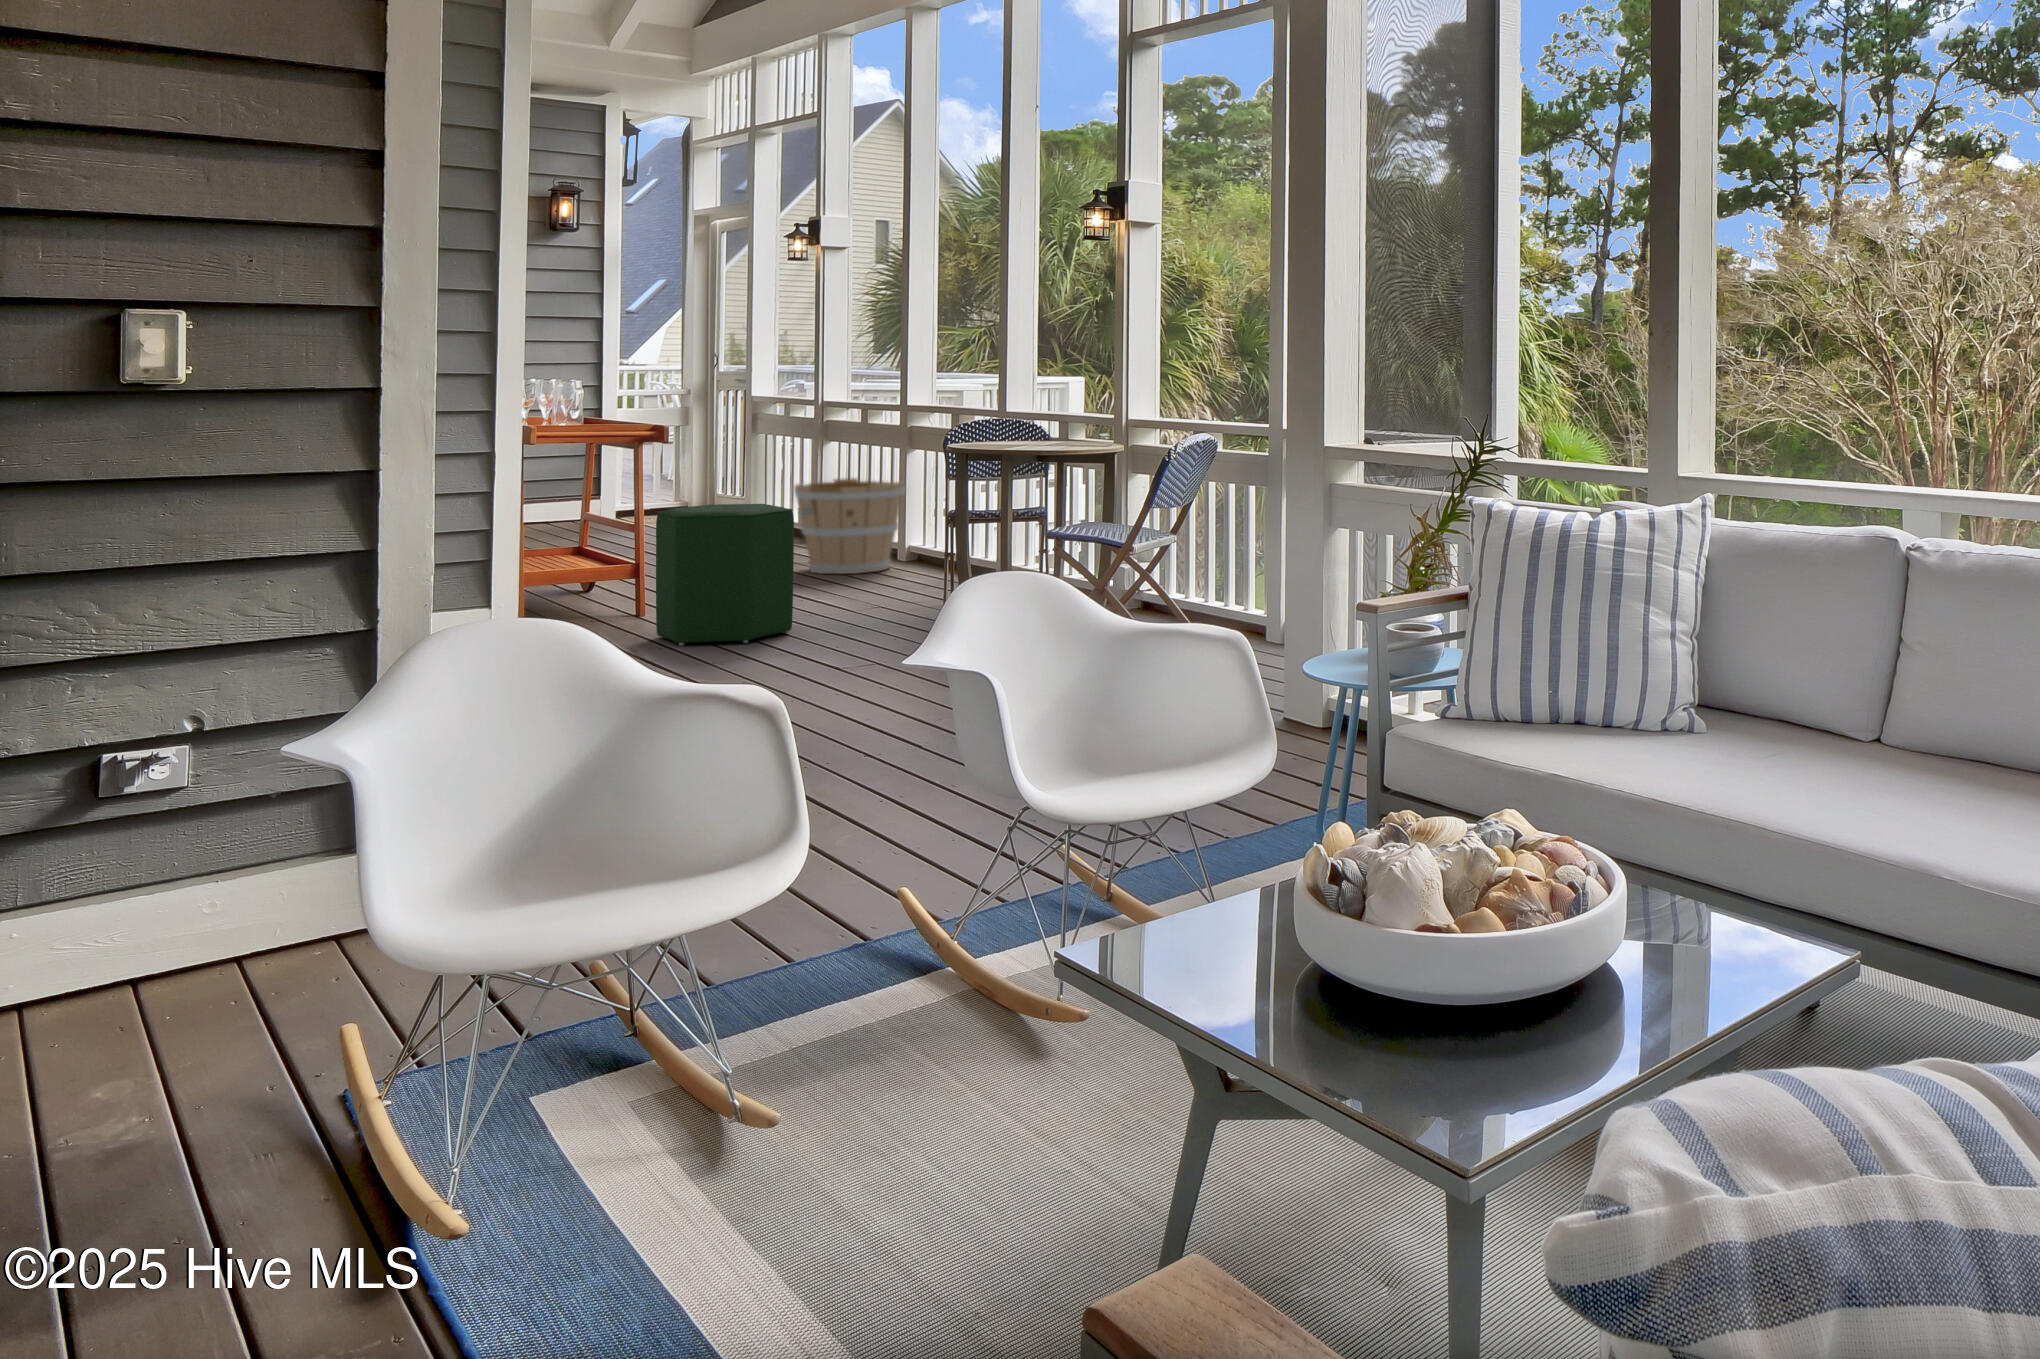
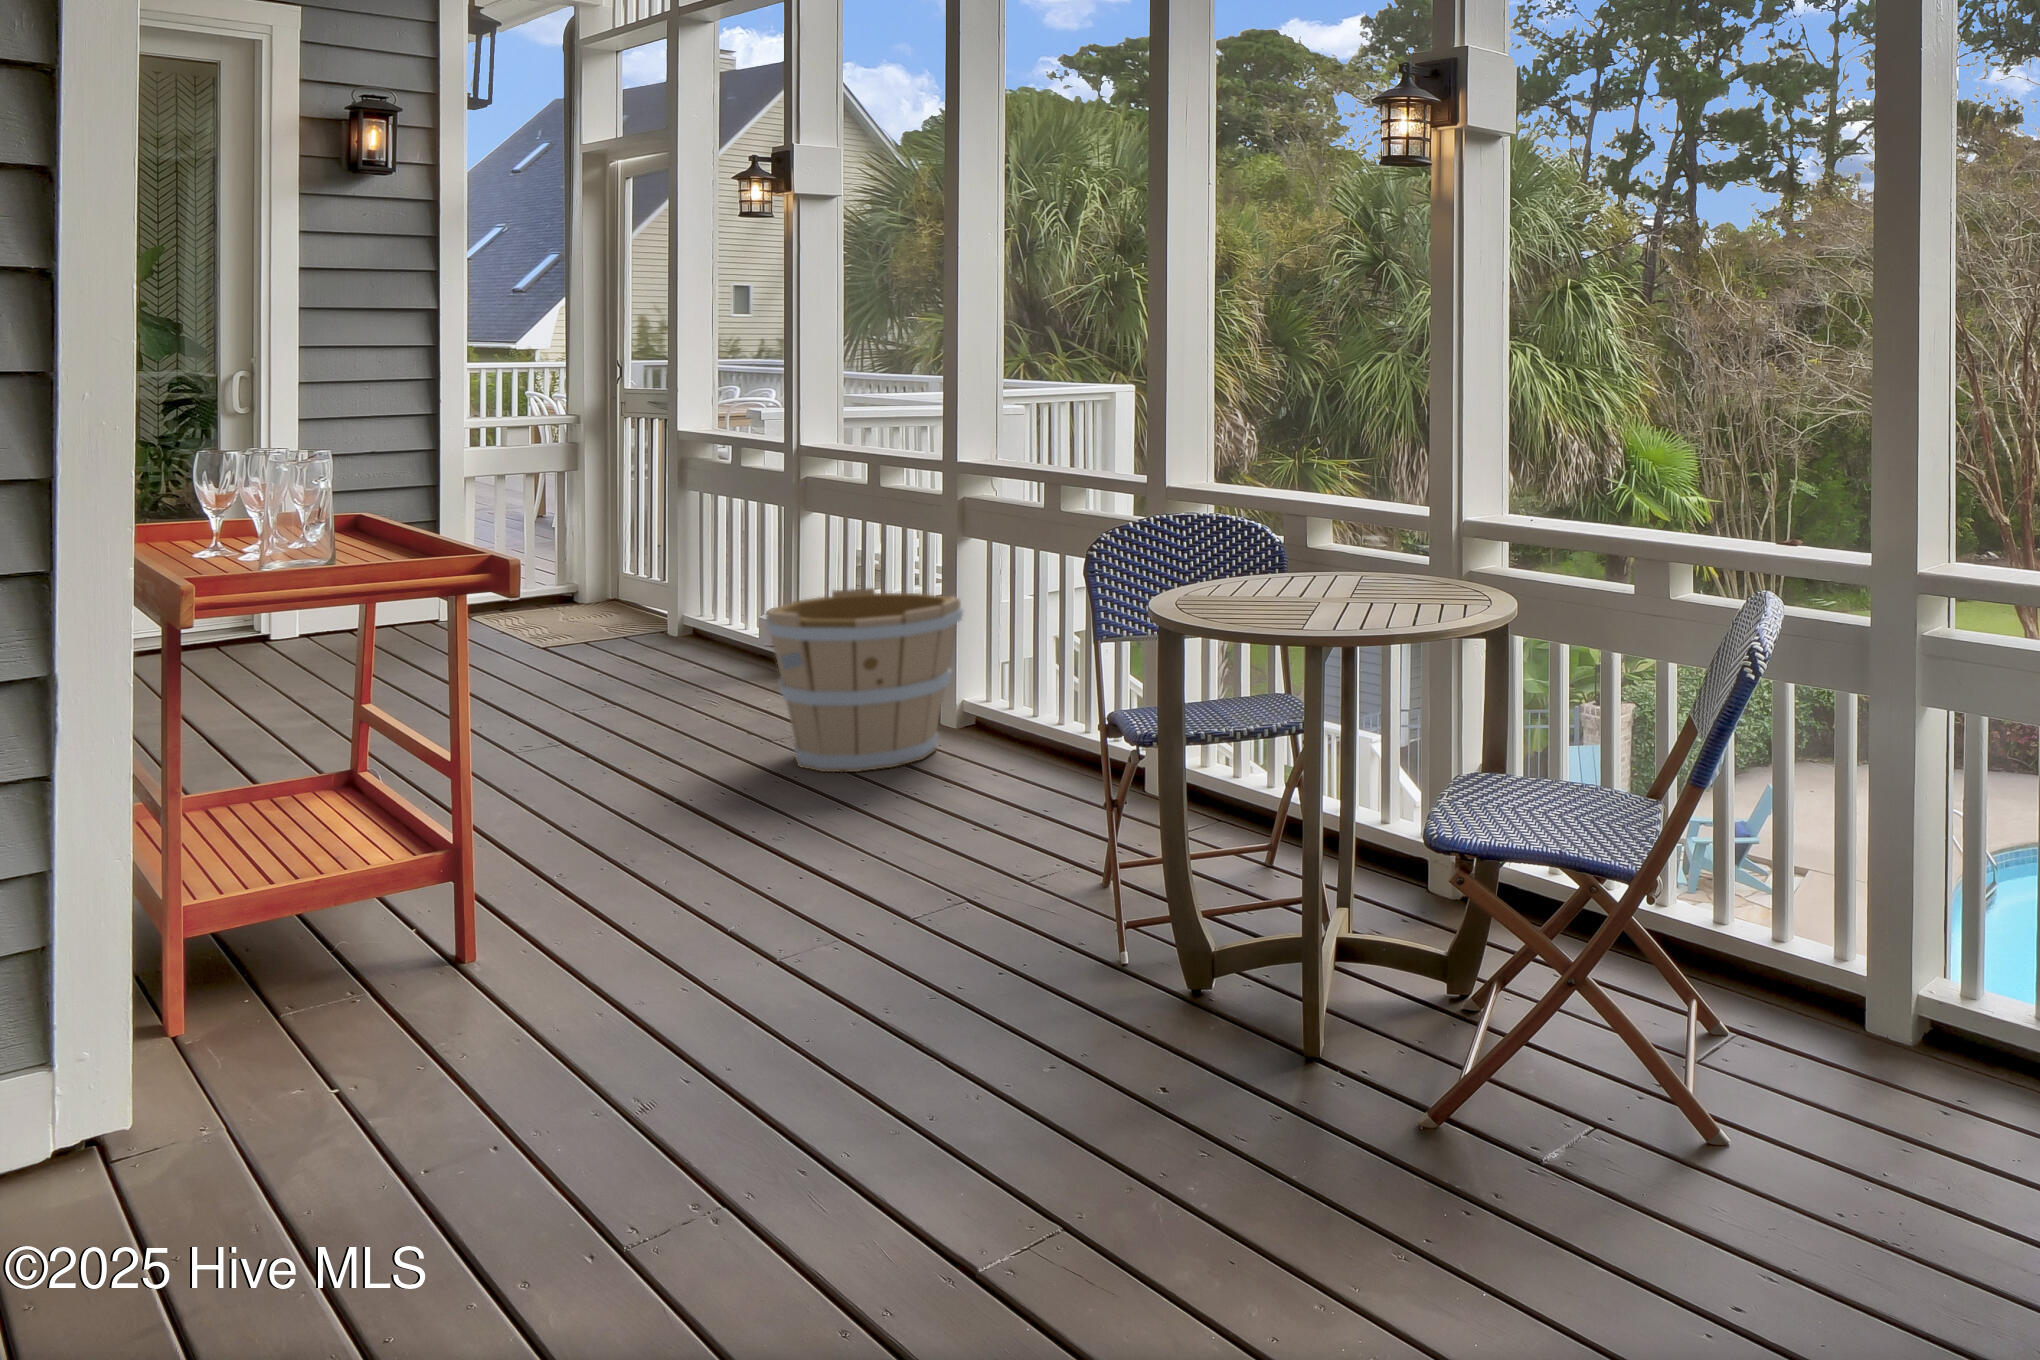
ottoman: present [656,504,794,645] -> none [490,726,806,1102]

